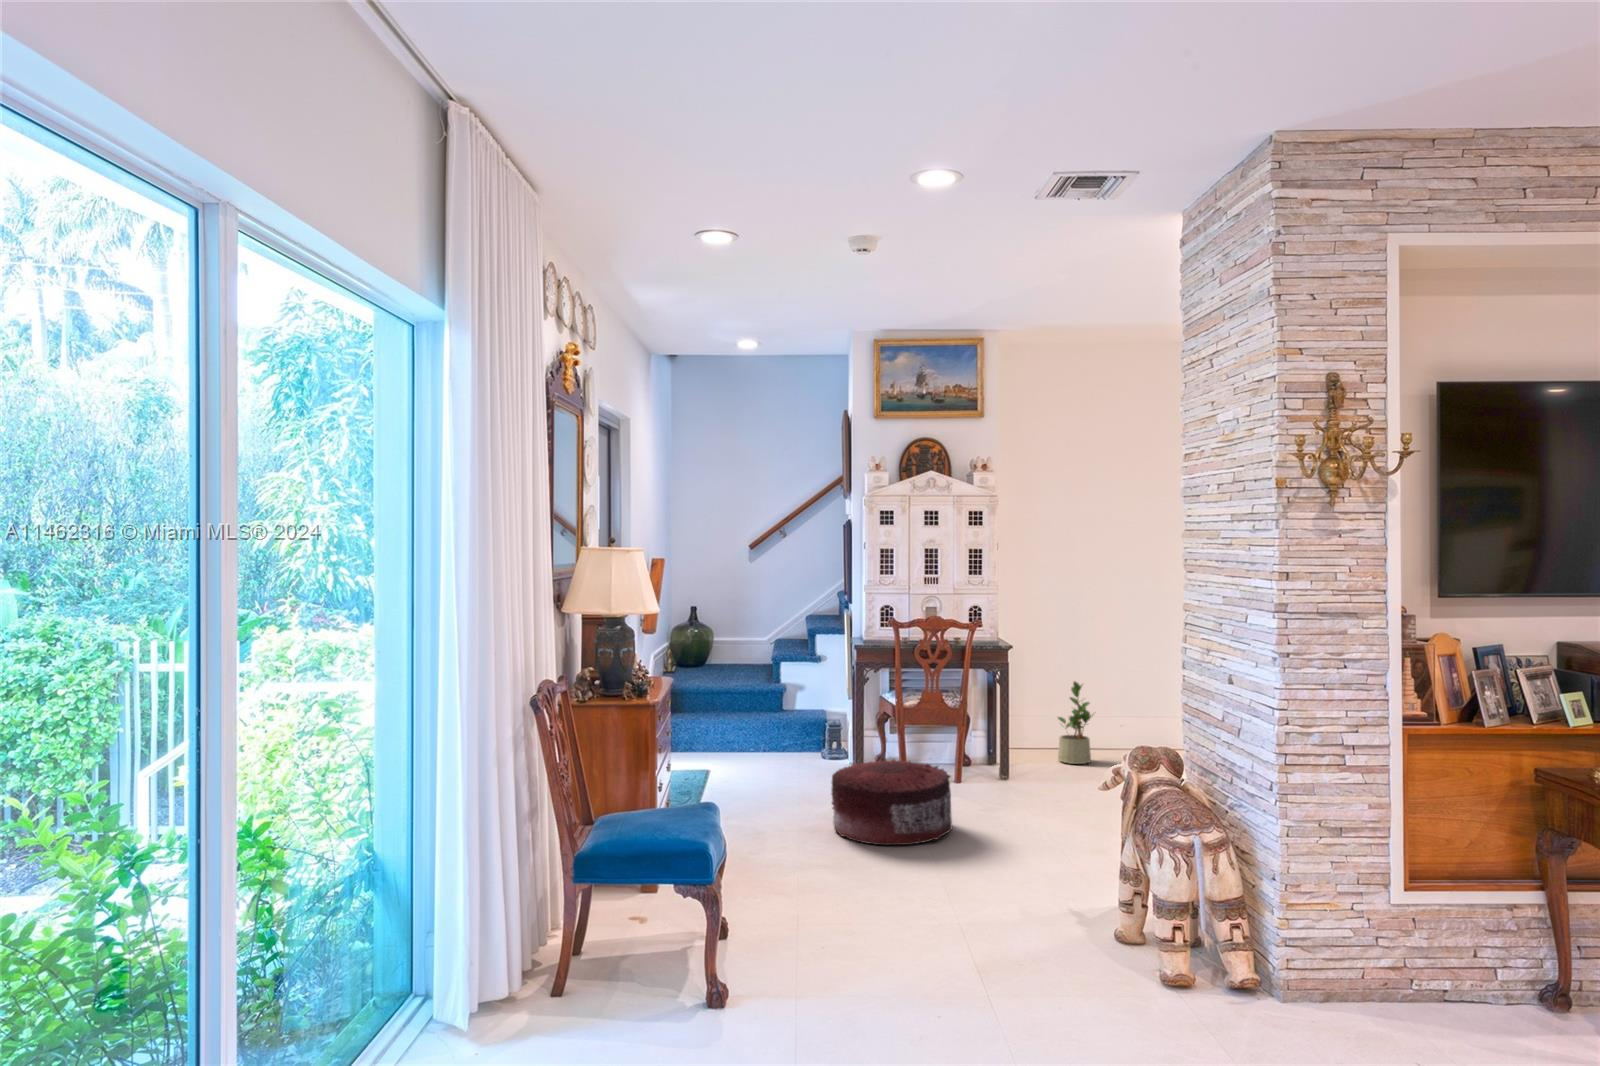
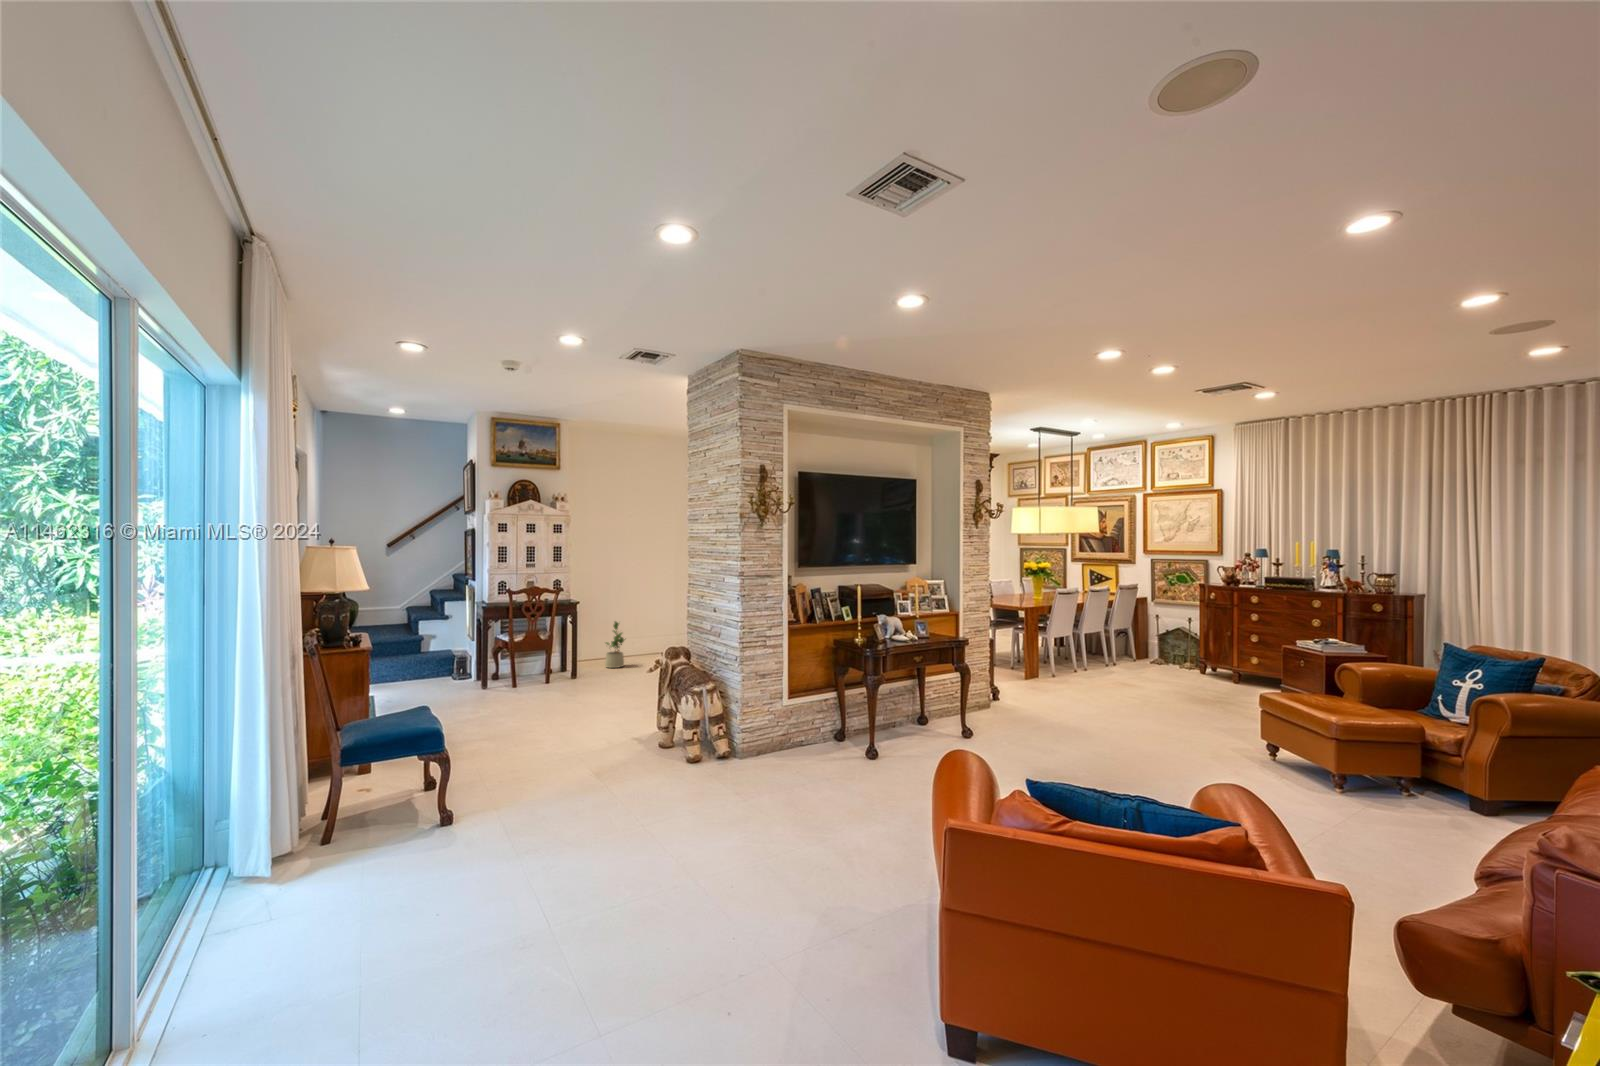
pouf: present [832,759,952,845] -> none [478,673,556,723]

